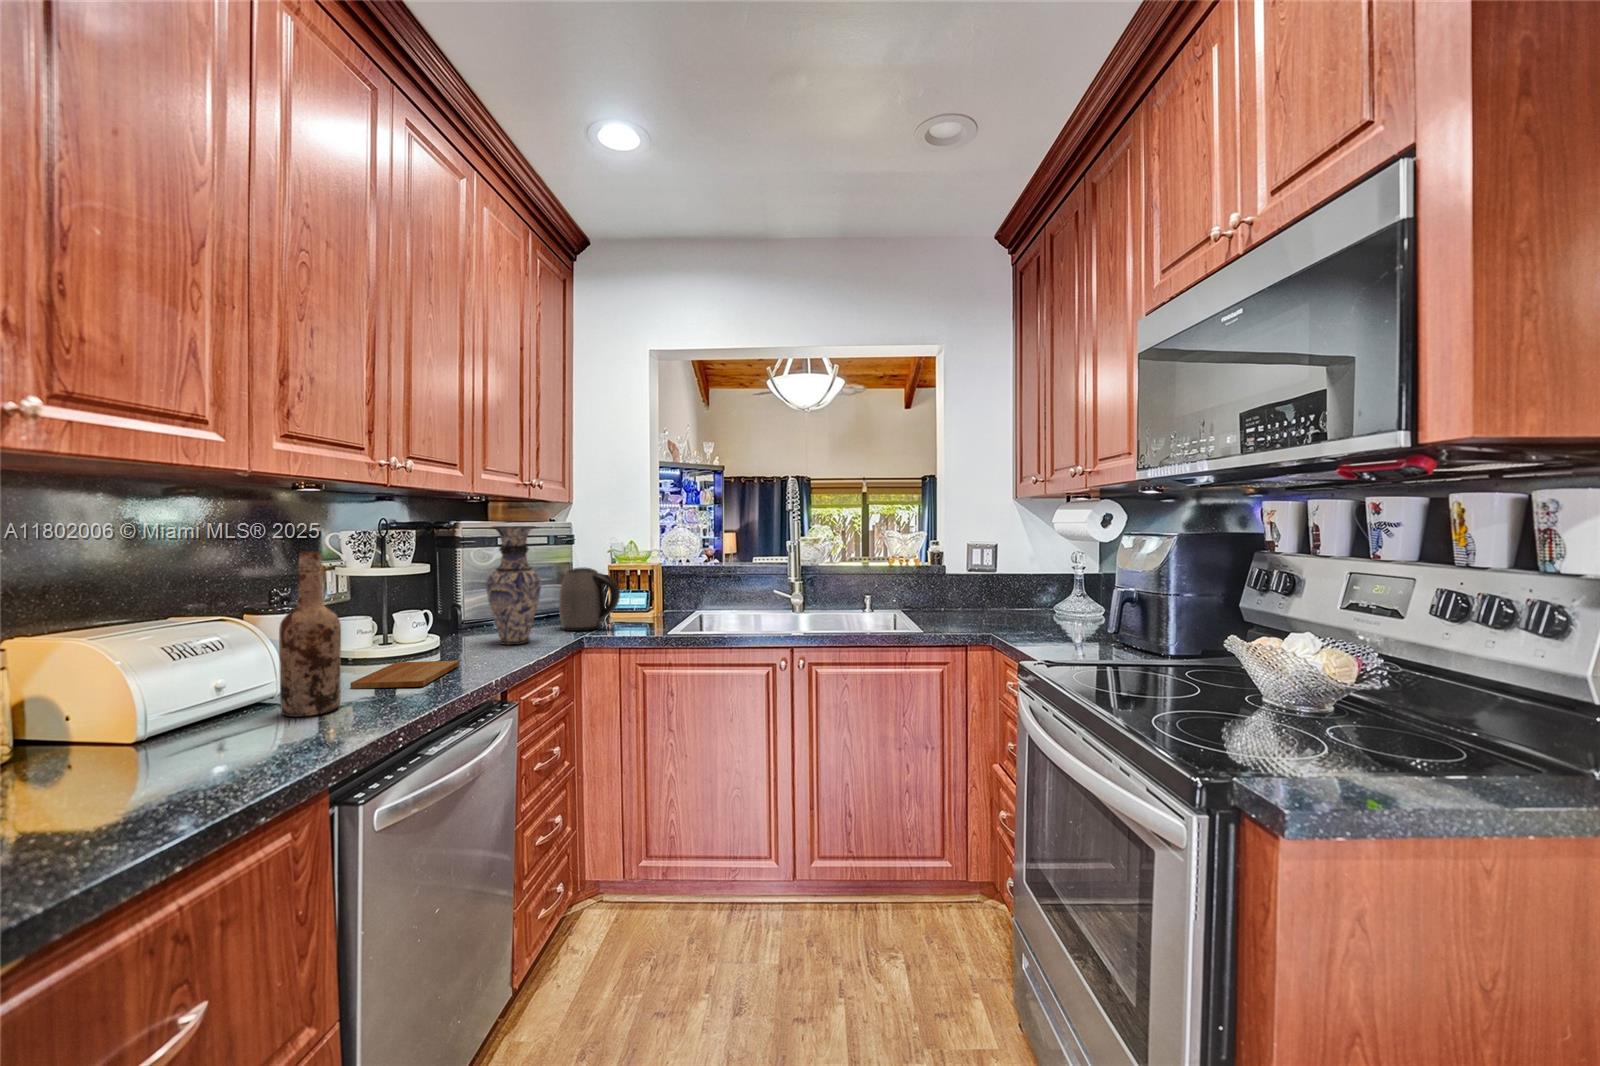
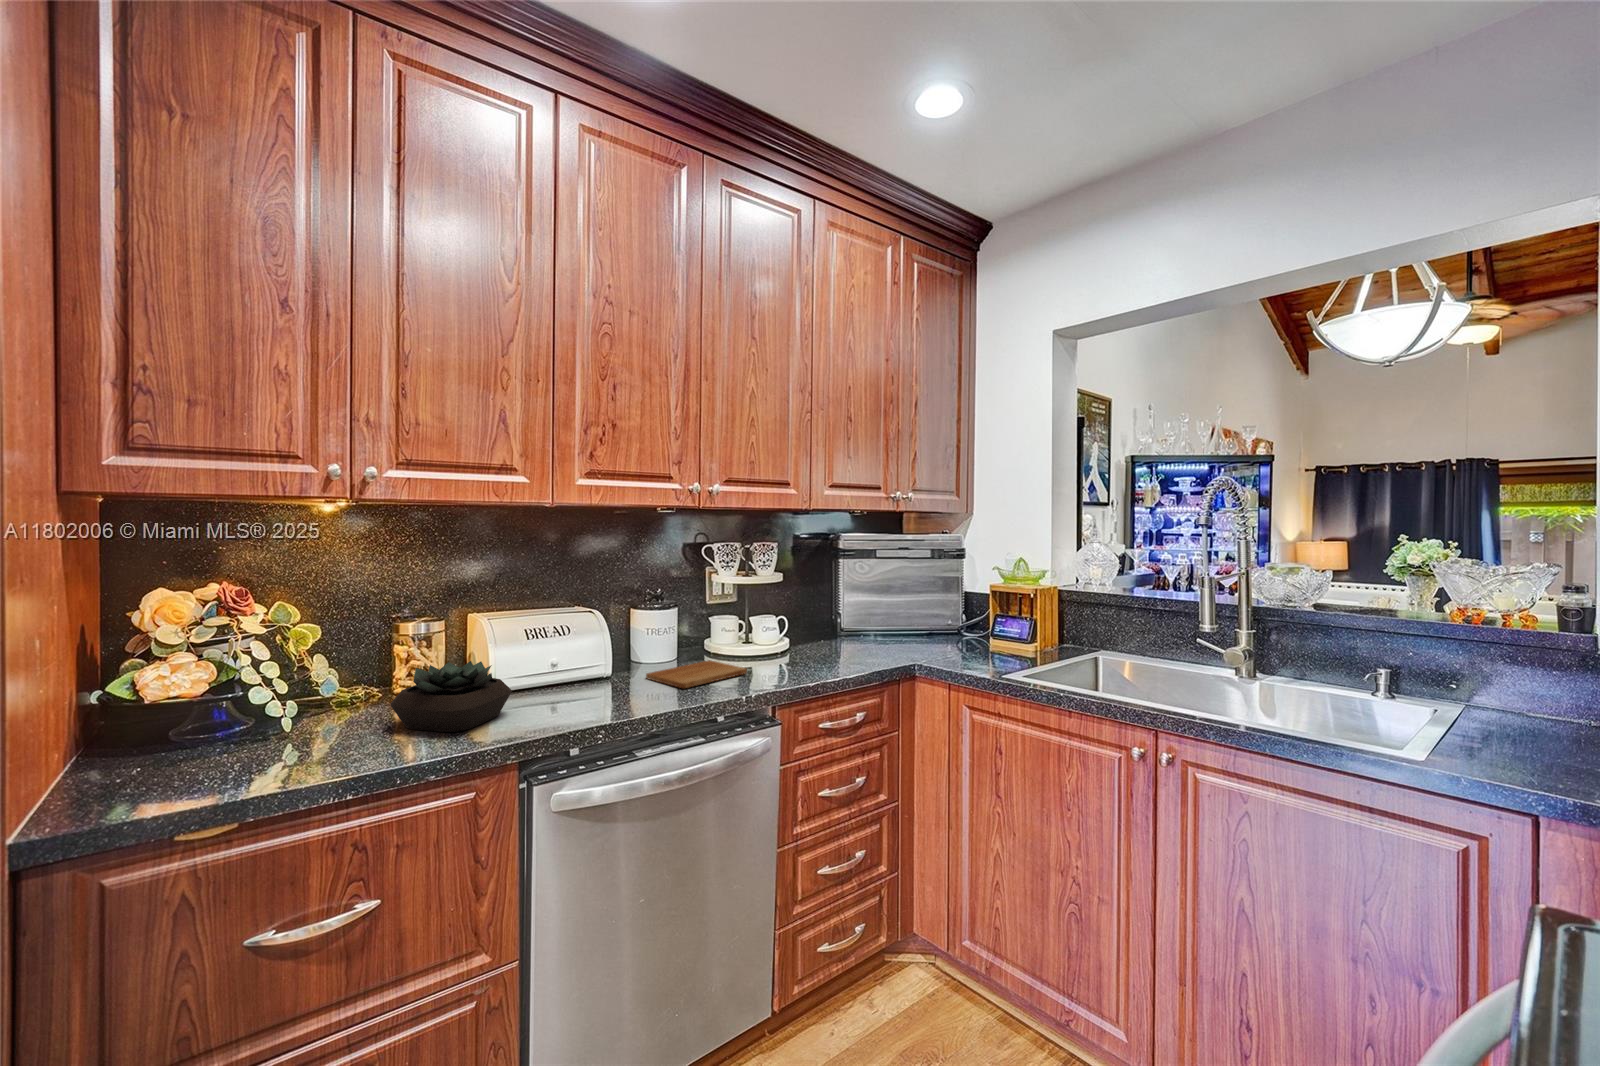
vase: present [486,526,542,645] -> none [811,536,866,660]
wine bottle: present [279,551,341,717] -> none [567,560,610,697]
kettle: present [558,567,620,631] -> none [906,584,966,656]
succulent plant: none [84,686,262,791] -> present [390,661,512,732]

